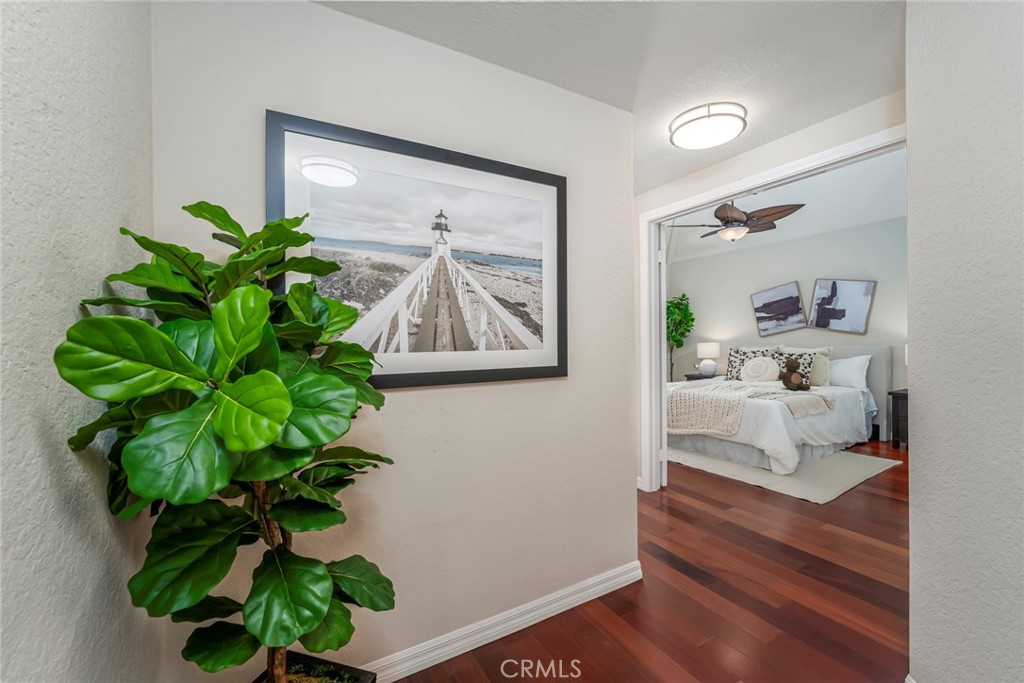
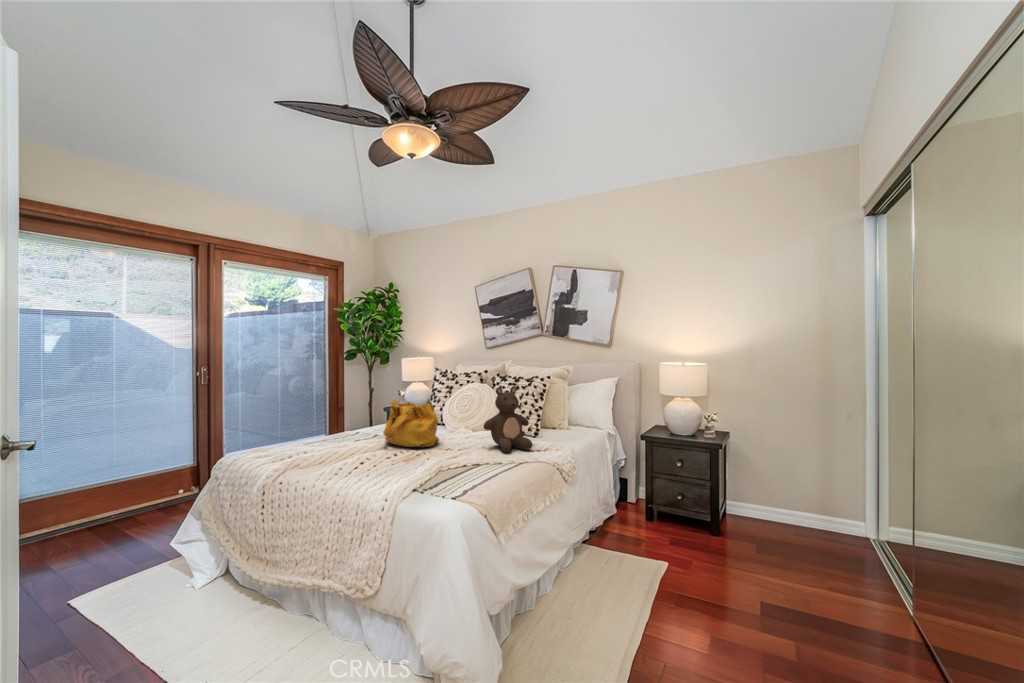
handbag: none [717,362,749,387] -> present [383,400,439,447]

